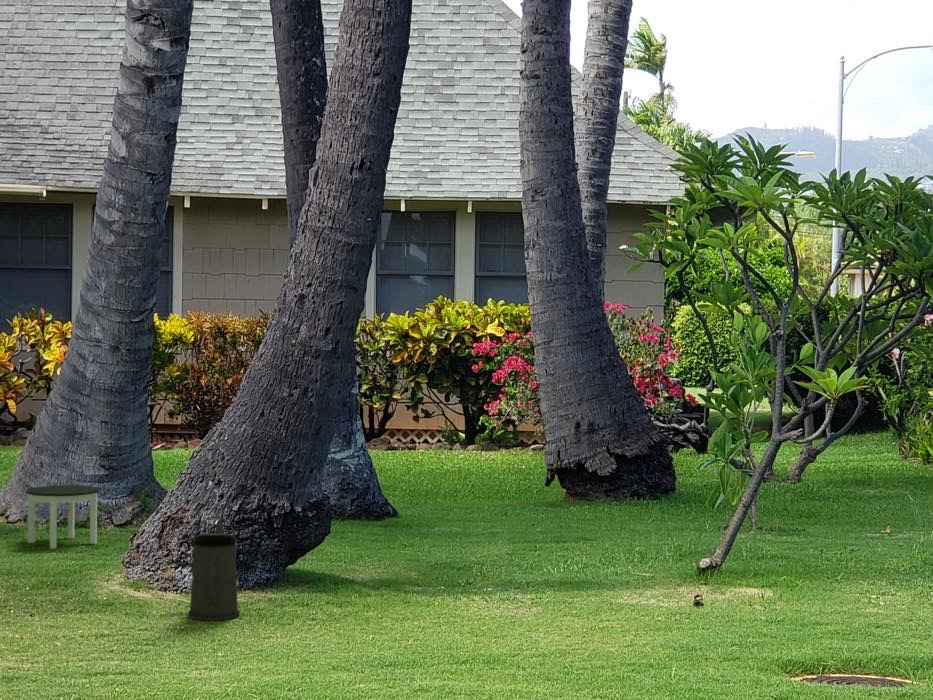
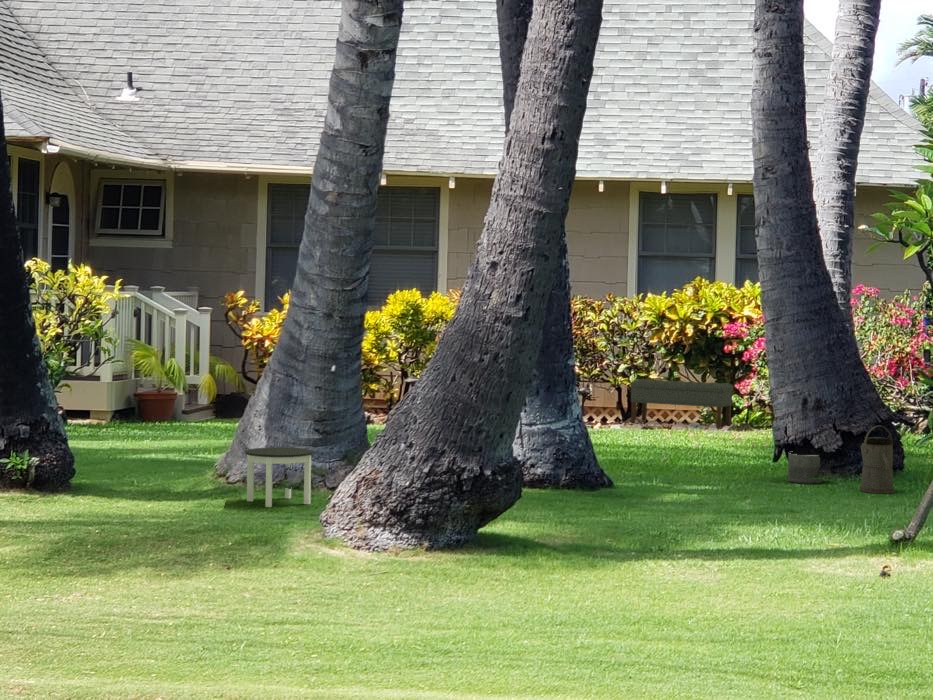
bench: none [395,404,495,451] -> present [630,379,733,428]
planter: none [565,474,597,505] -> present [788,453,822,484]
watering can: present [188,516,240,621] -> present [860,425,894,494]

